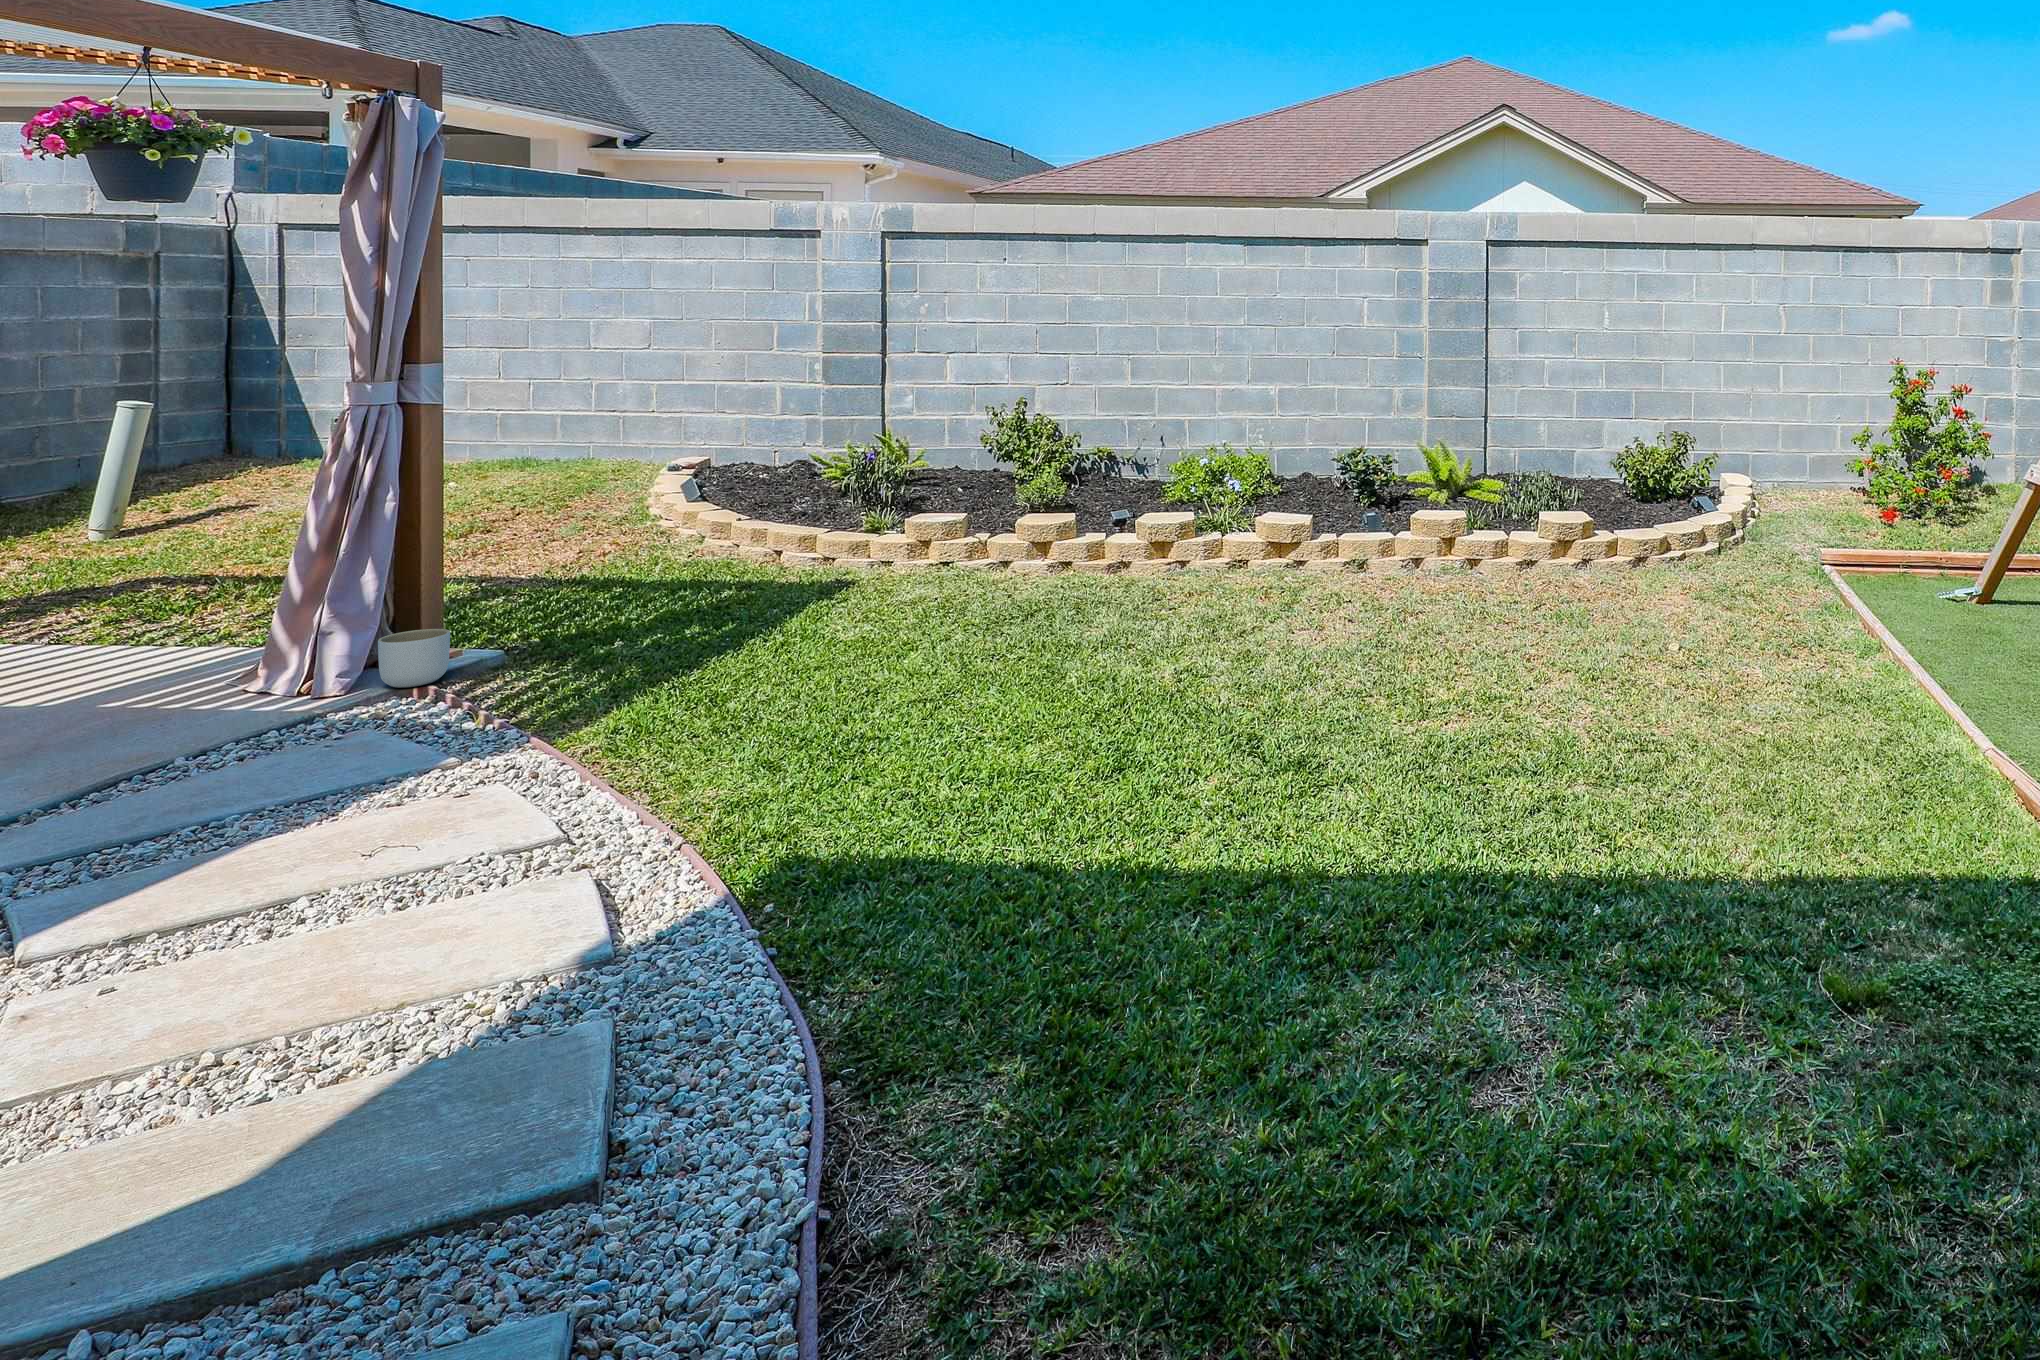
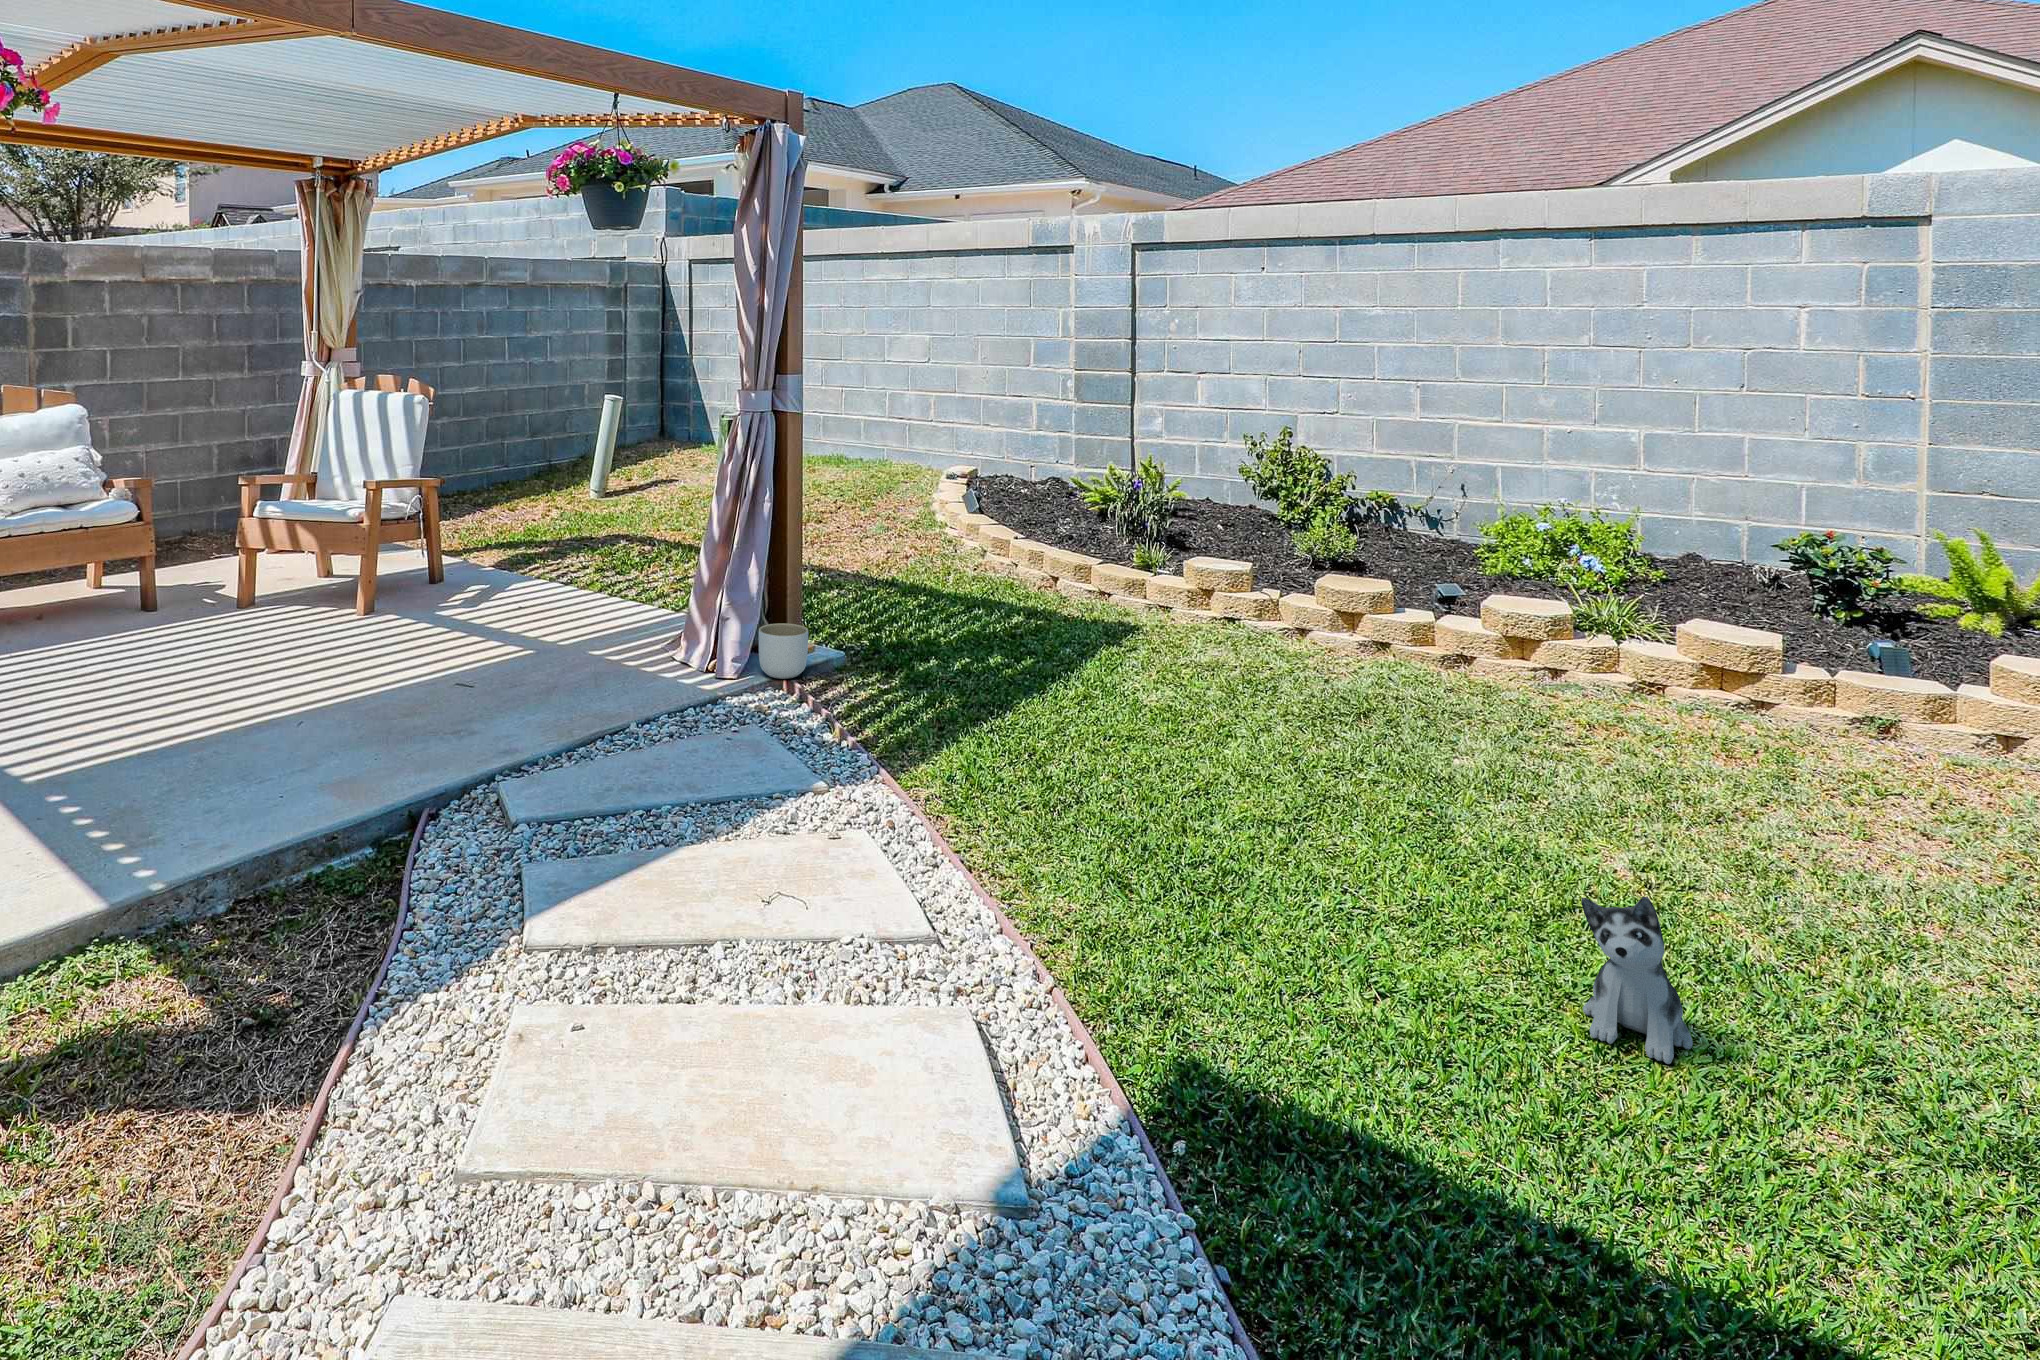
plush toy: none [1073,666,1134,760] -> present [1581,897,1693,1064]

